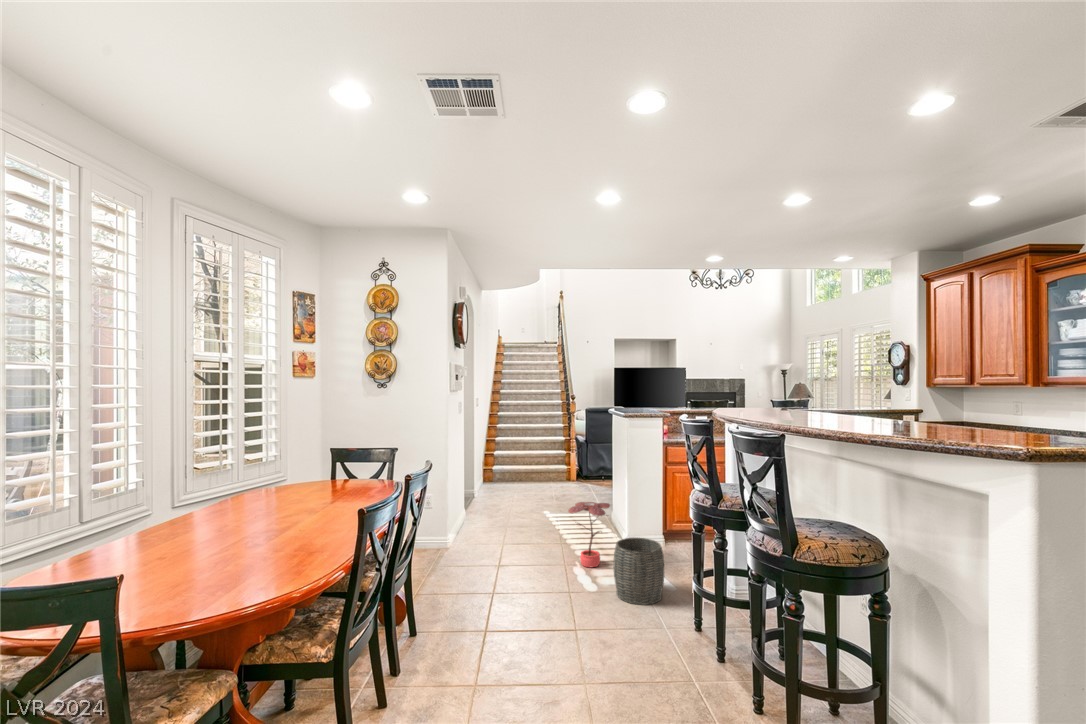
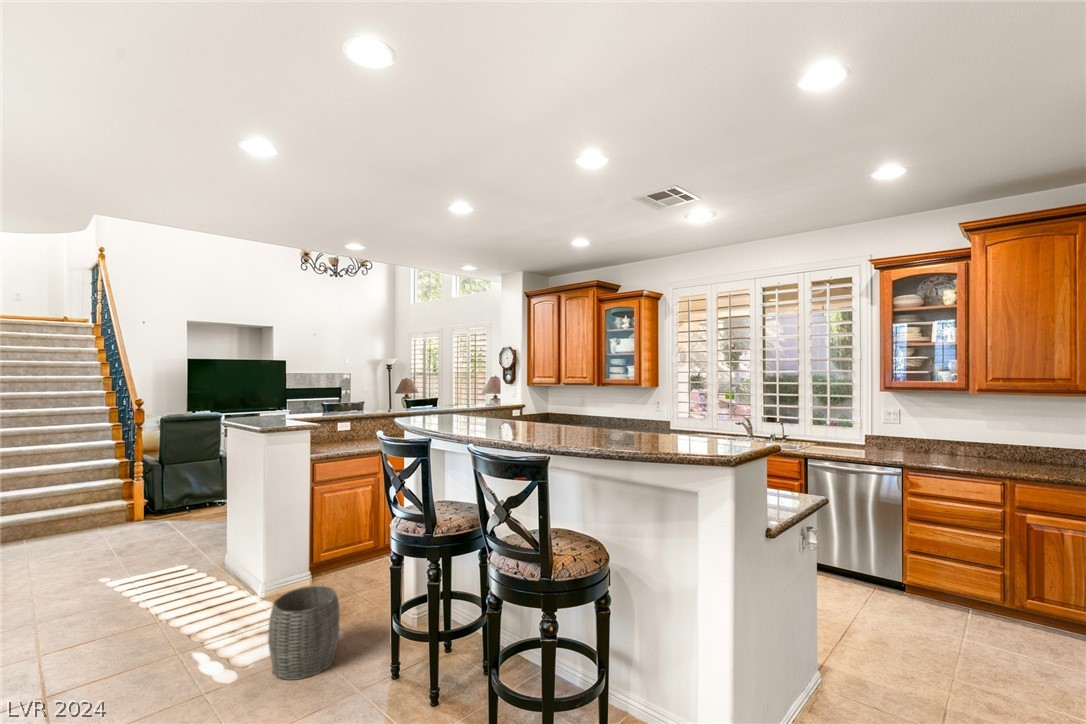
potted plant: present [568,502,610,567] -> none [181,551,247,649]

